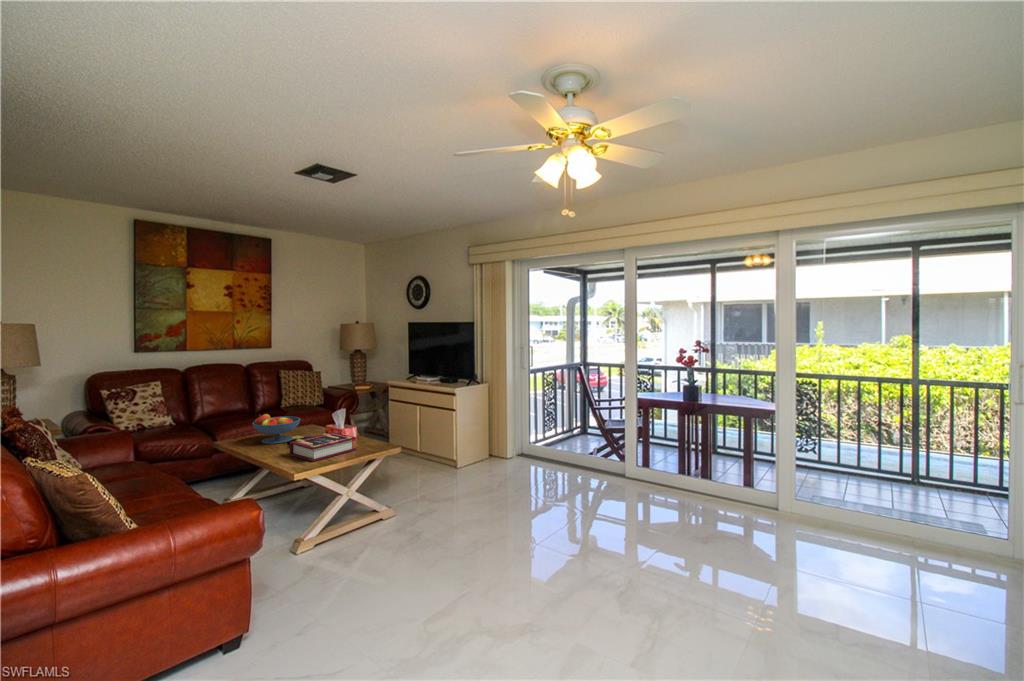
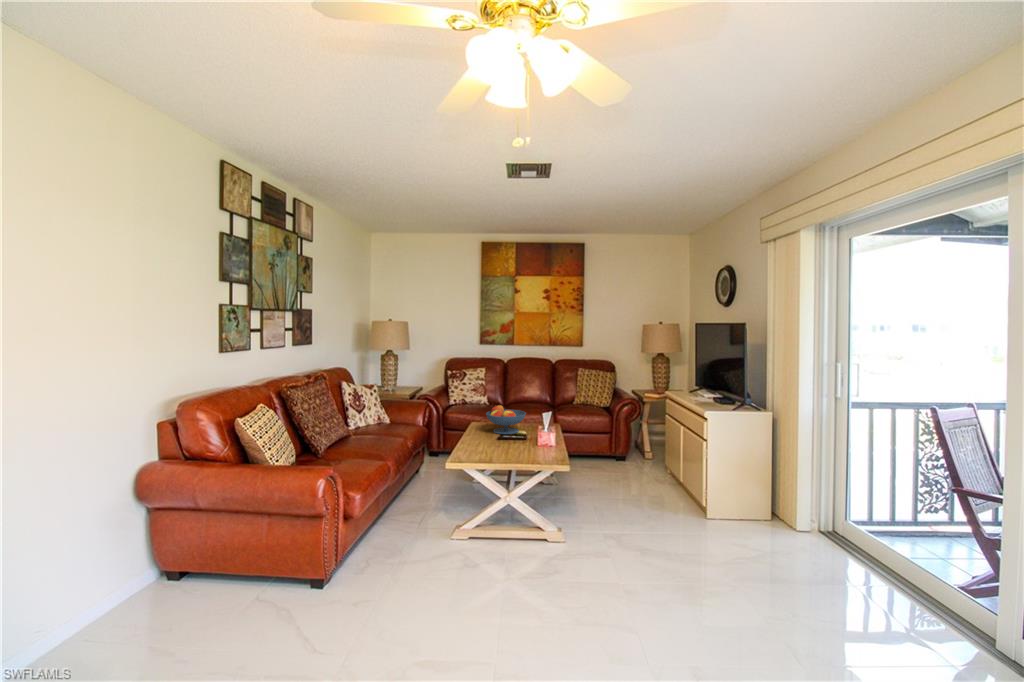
book: present [290,432,356,462] -> none [481,433,532,457]

